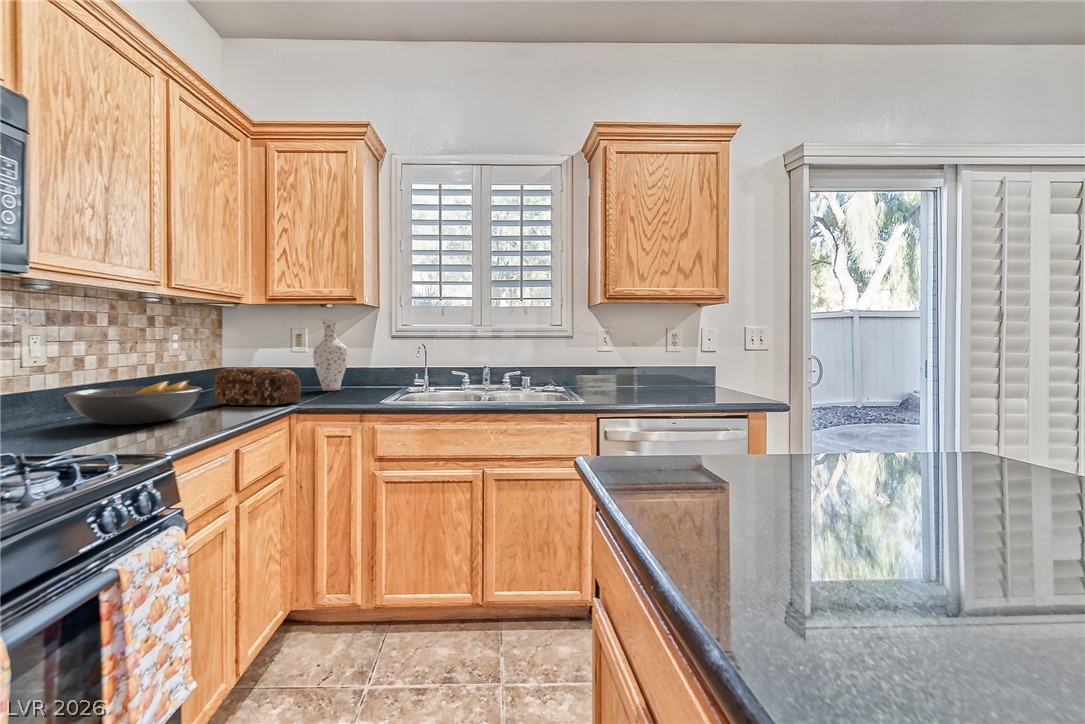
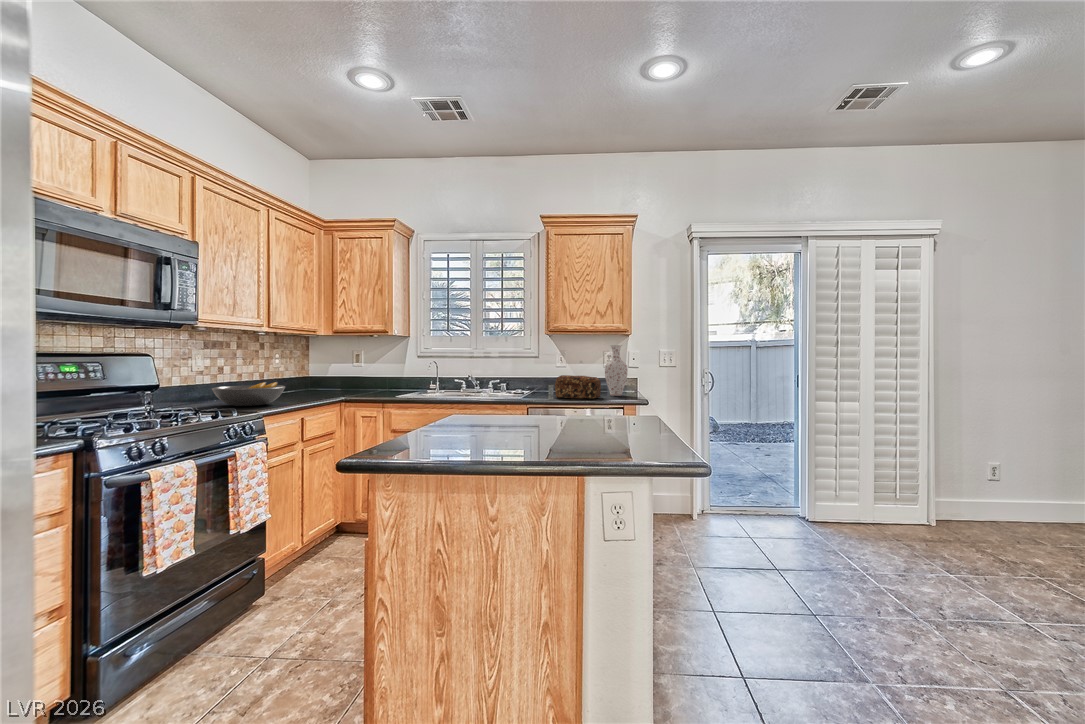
vase: present [313,319,347,391] -> present [605,345,628,396]
bread loaf: present [214,367,301,405] -> present [555,375,601,399]

